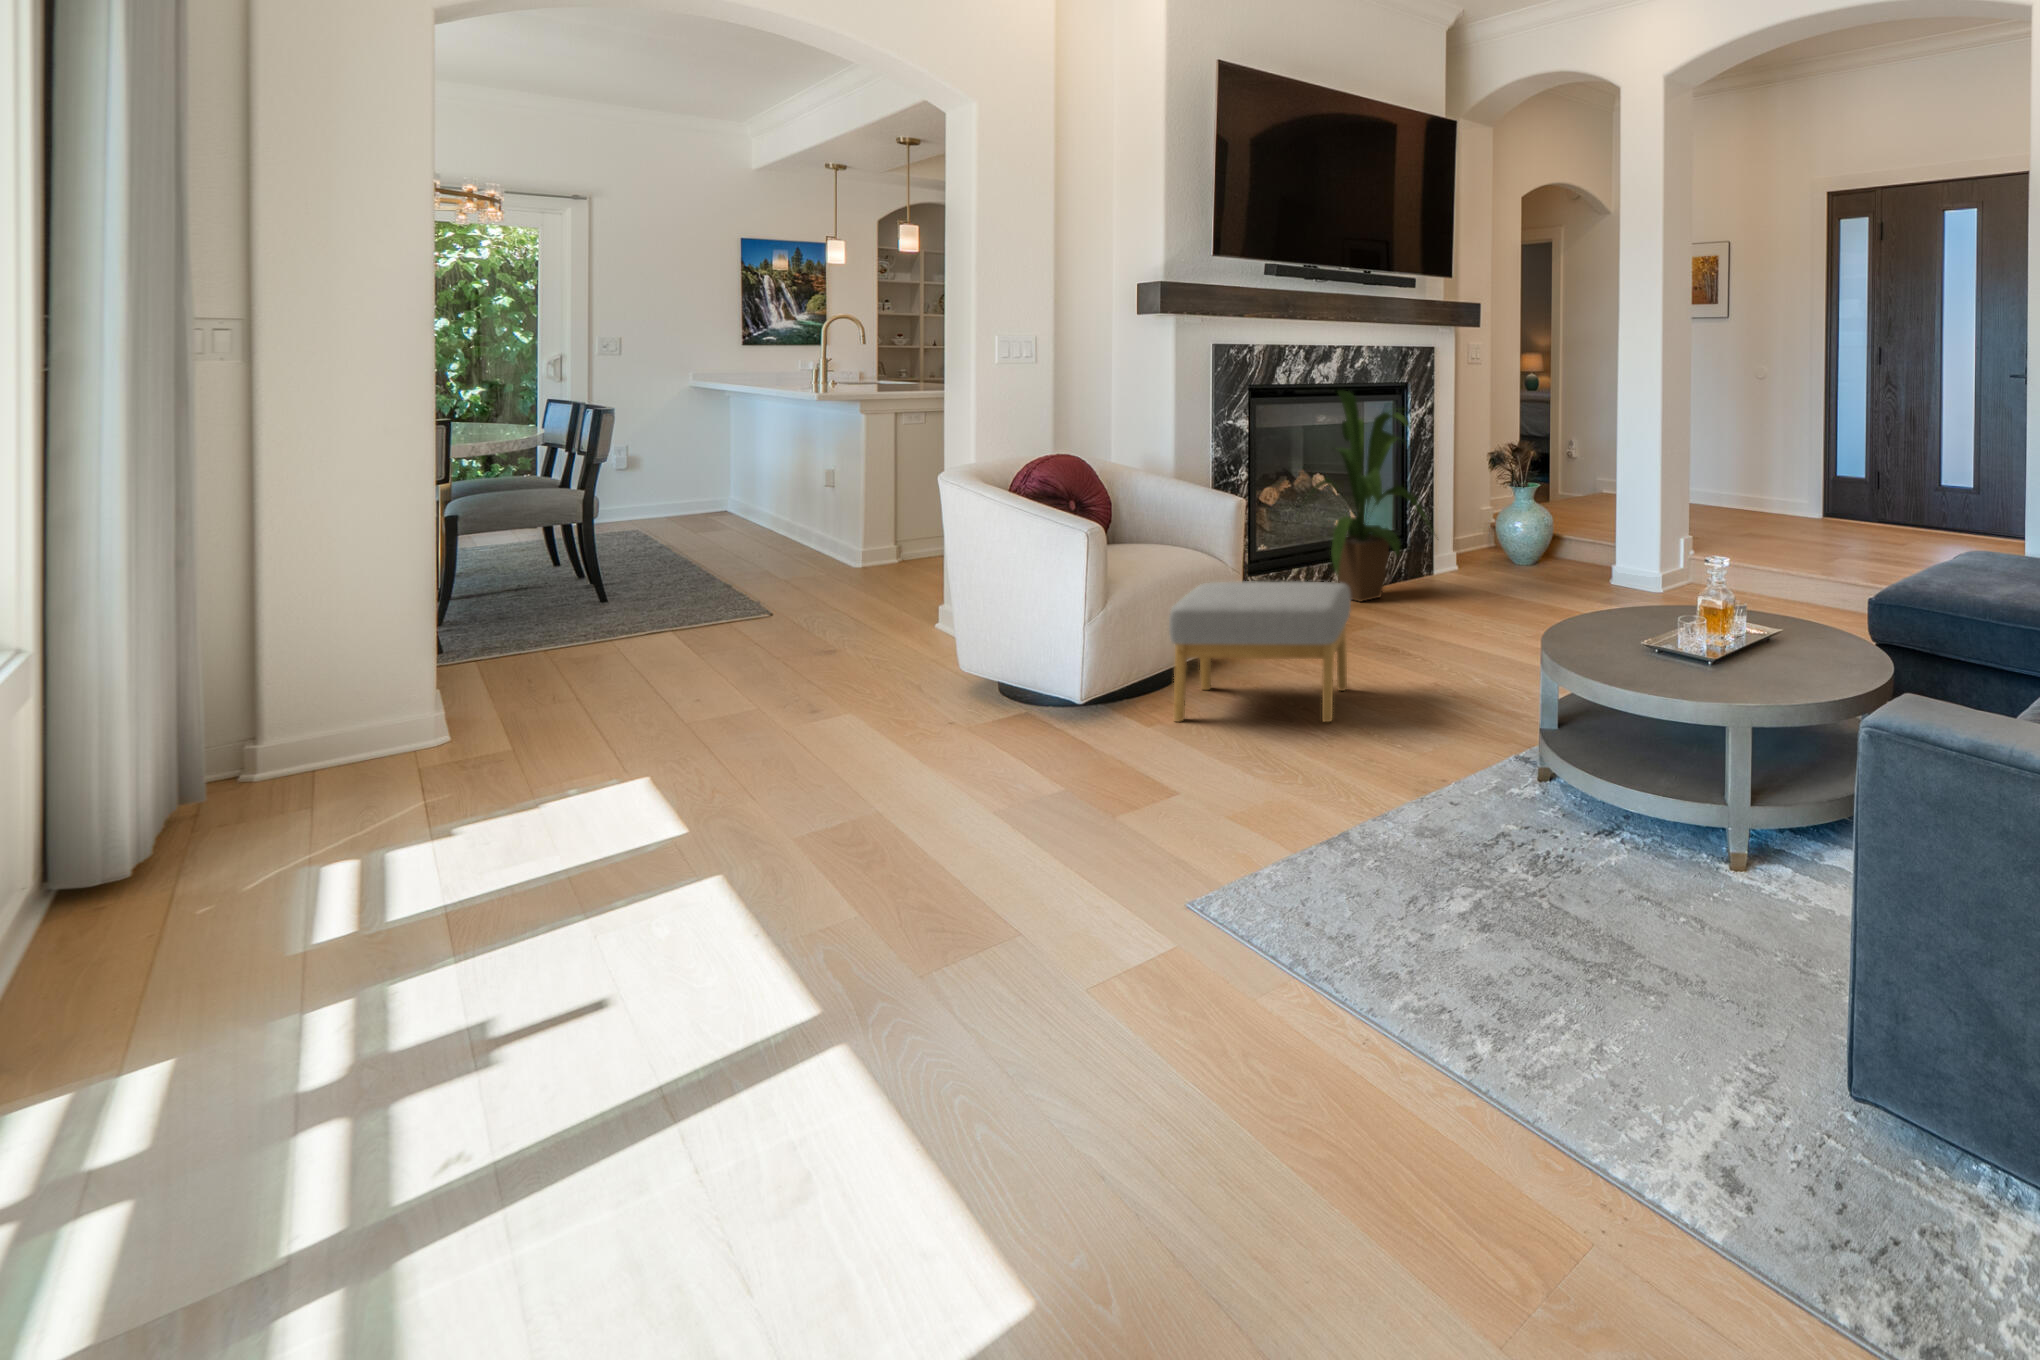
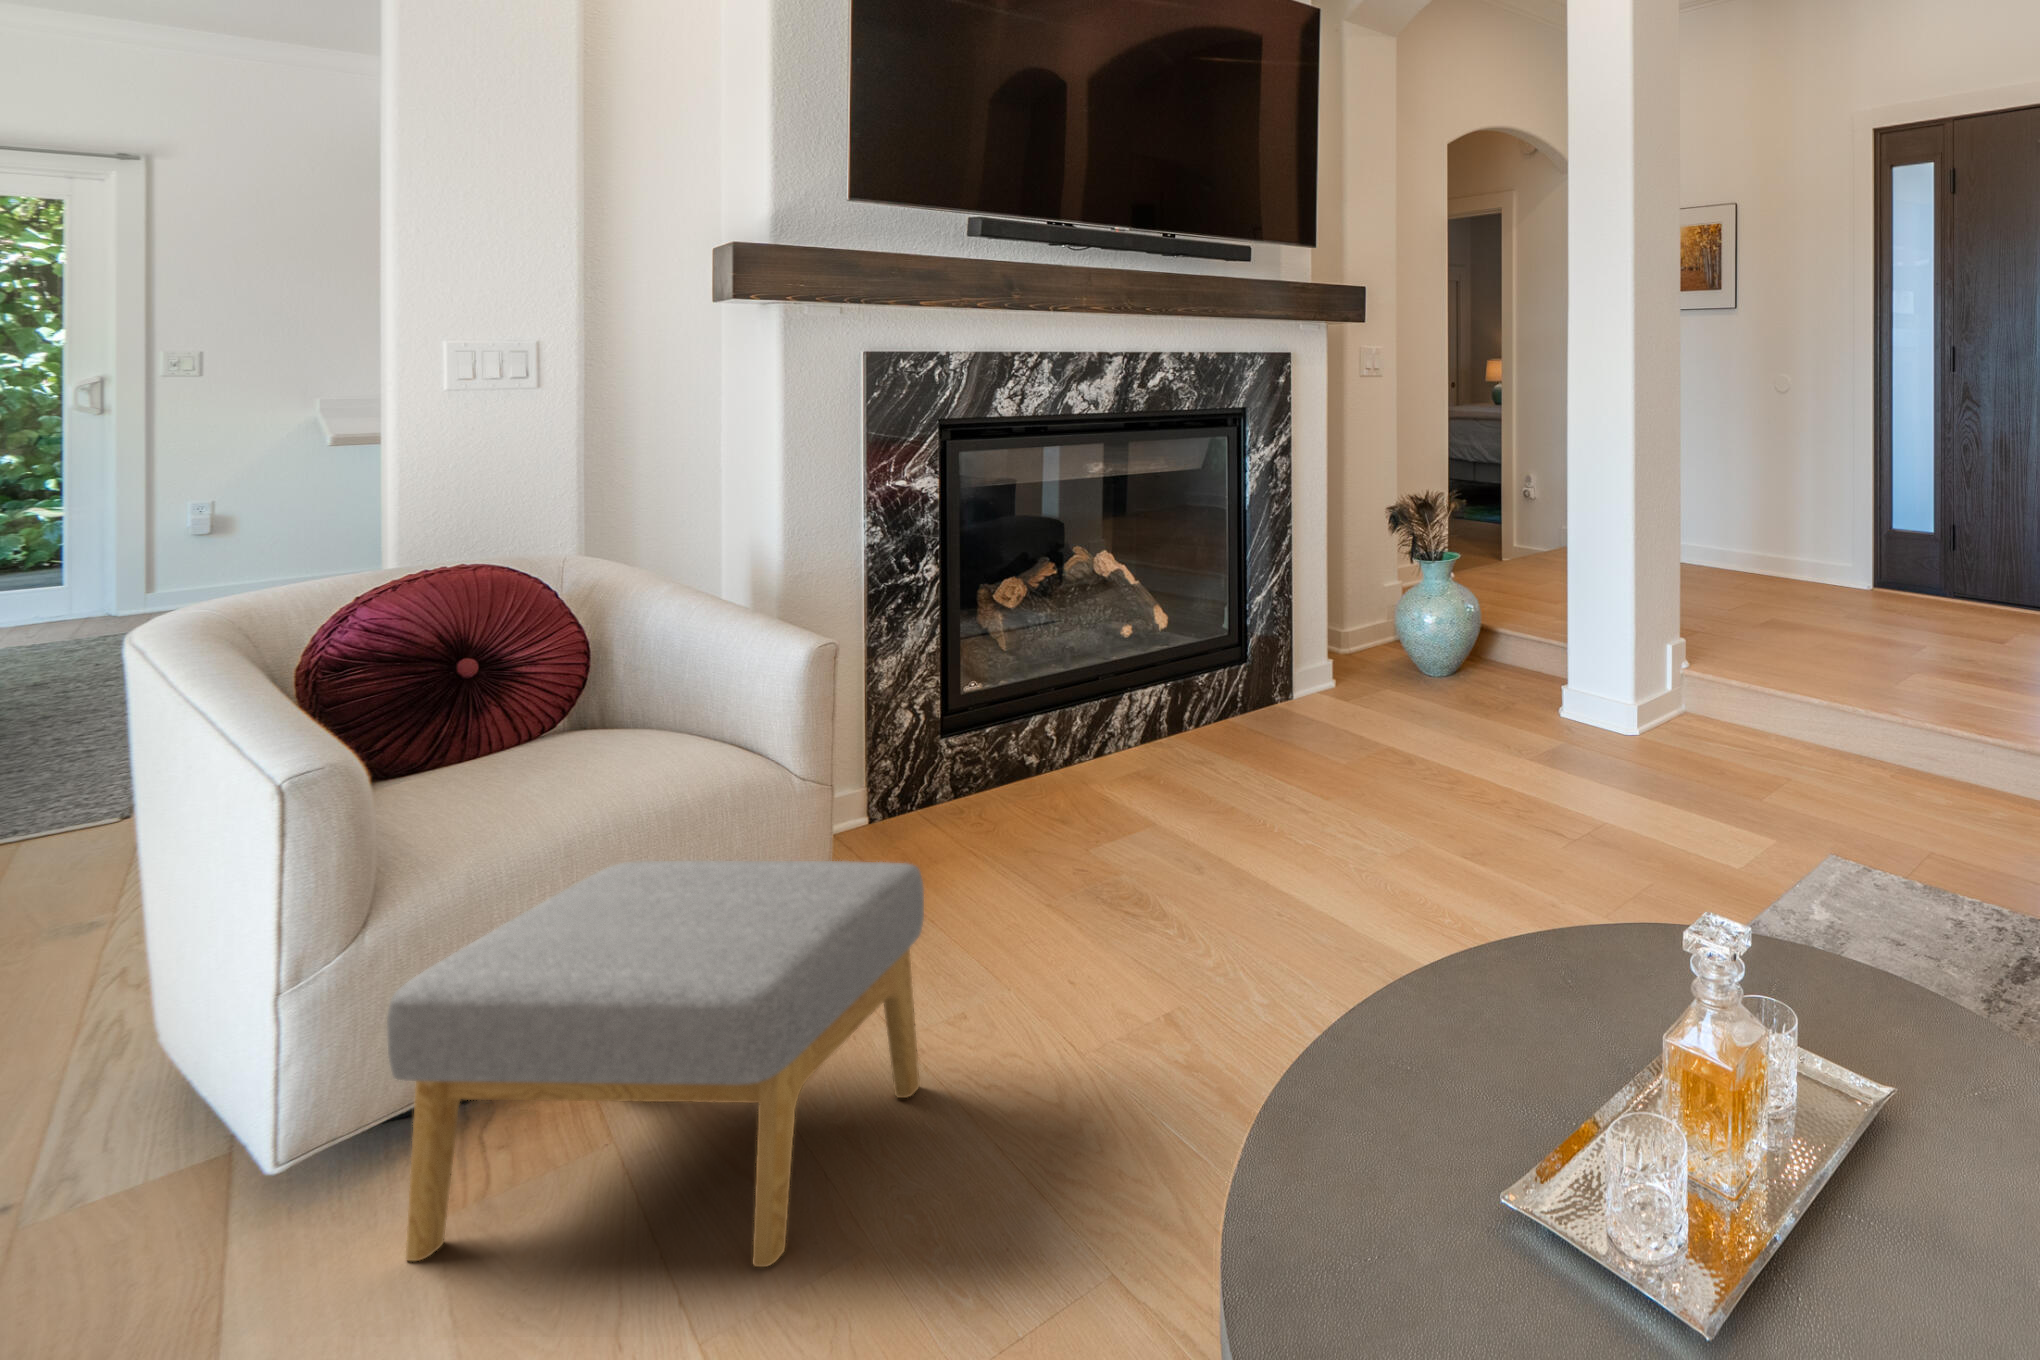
house plant: present [1297,390,1430,602] -> none [1030,428,1267,774]

